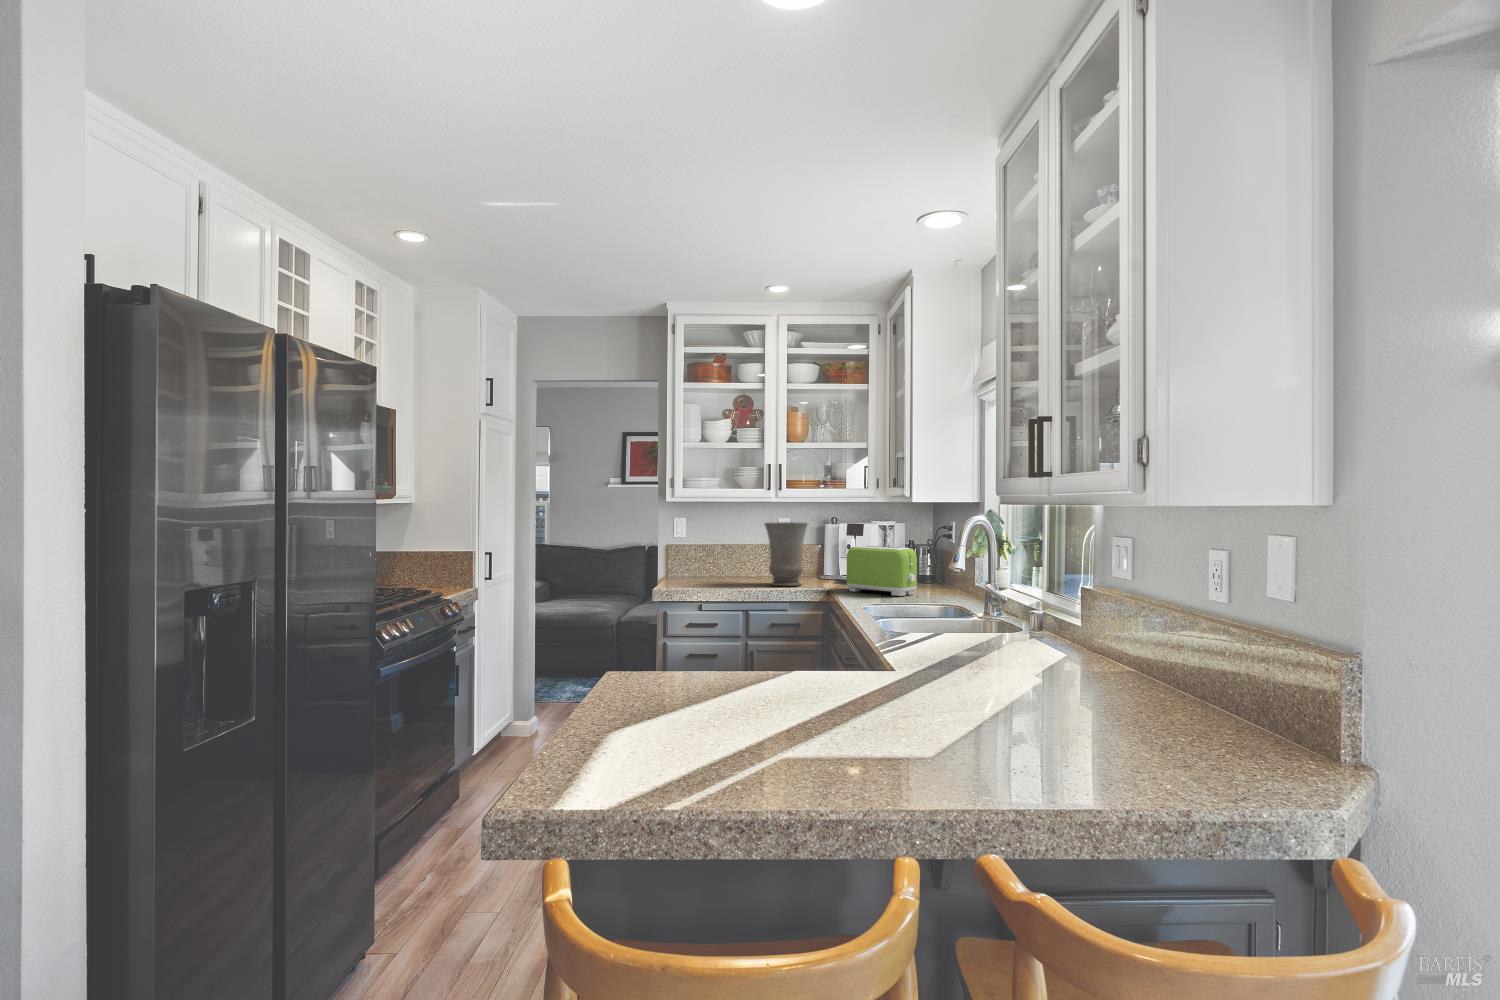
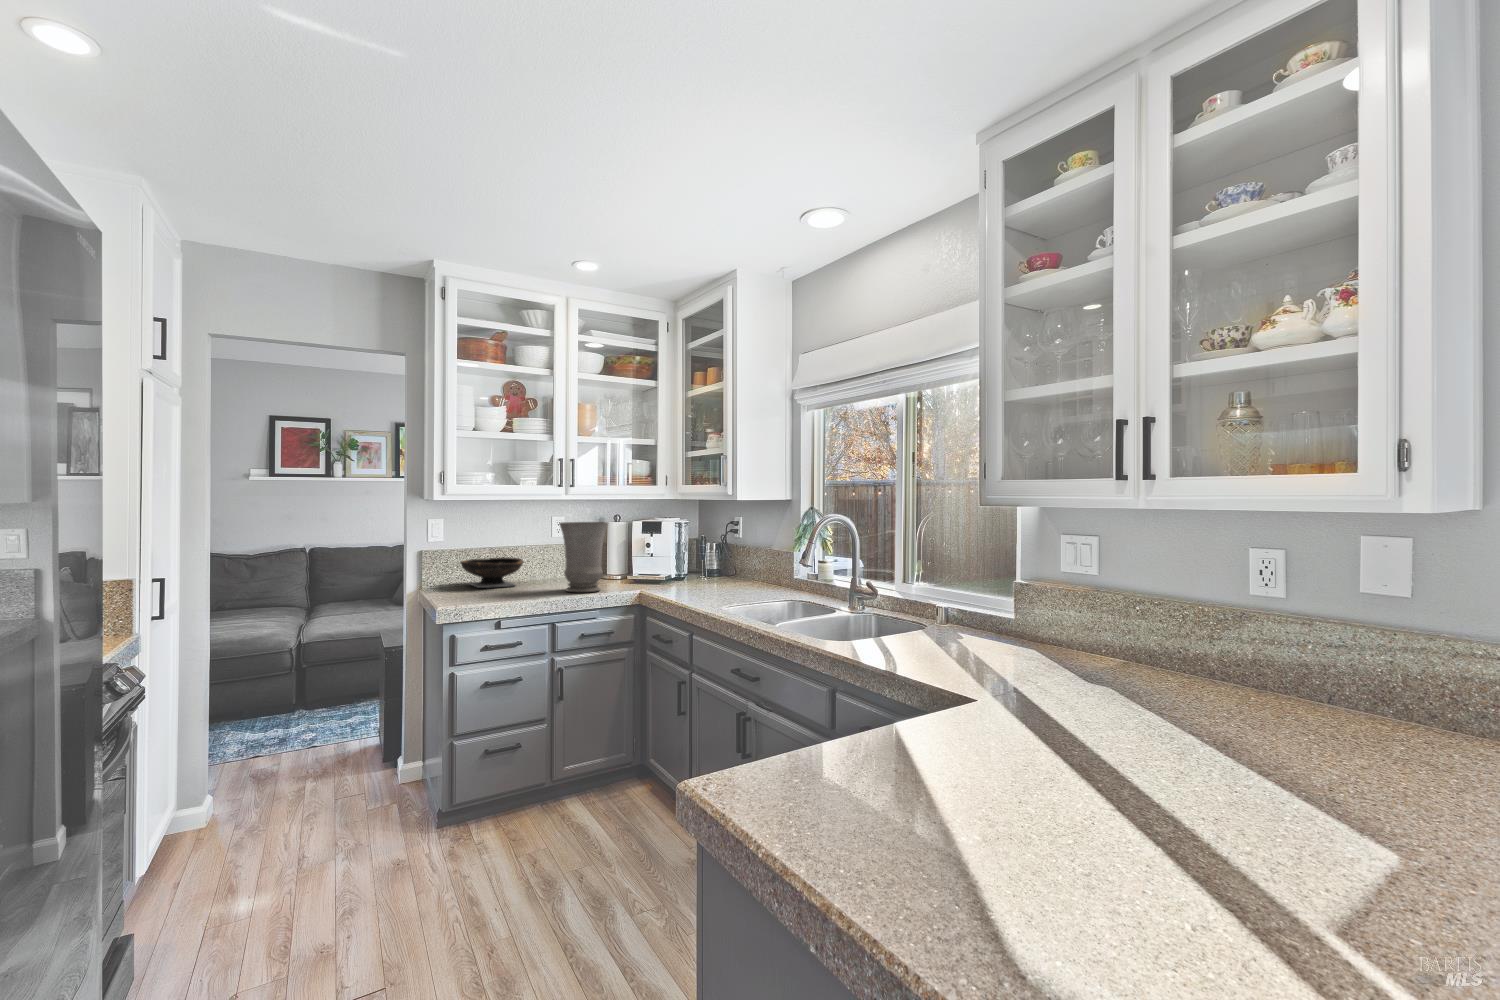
toaster: present [847,546,917,596] -> none [659,546,734,596]
bowl: none [696,553,748,579] -> present [460,557,523,588]

